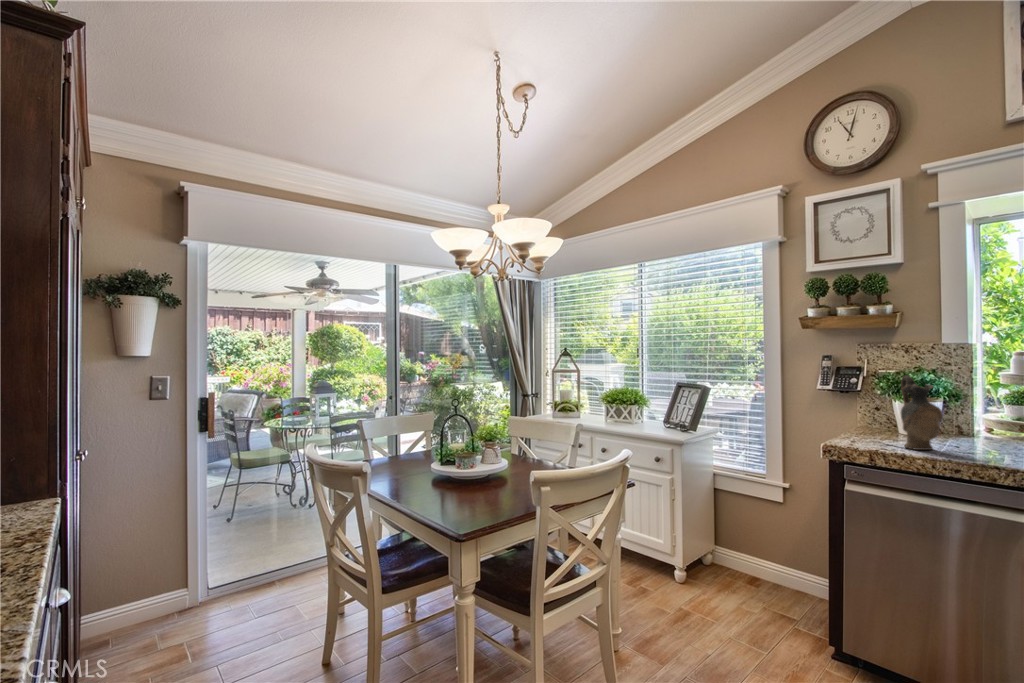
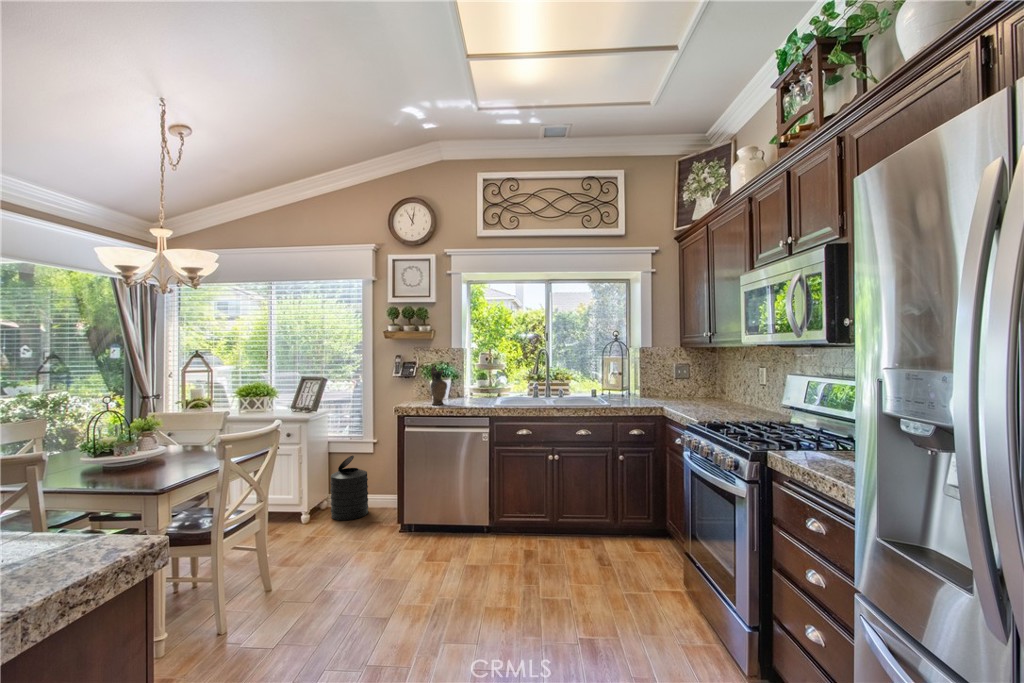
trash can: none [716,502,774,601] -> present [330,456,368,520]

